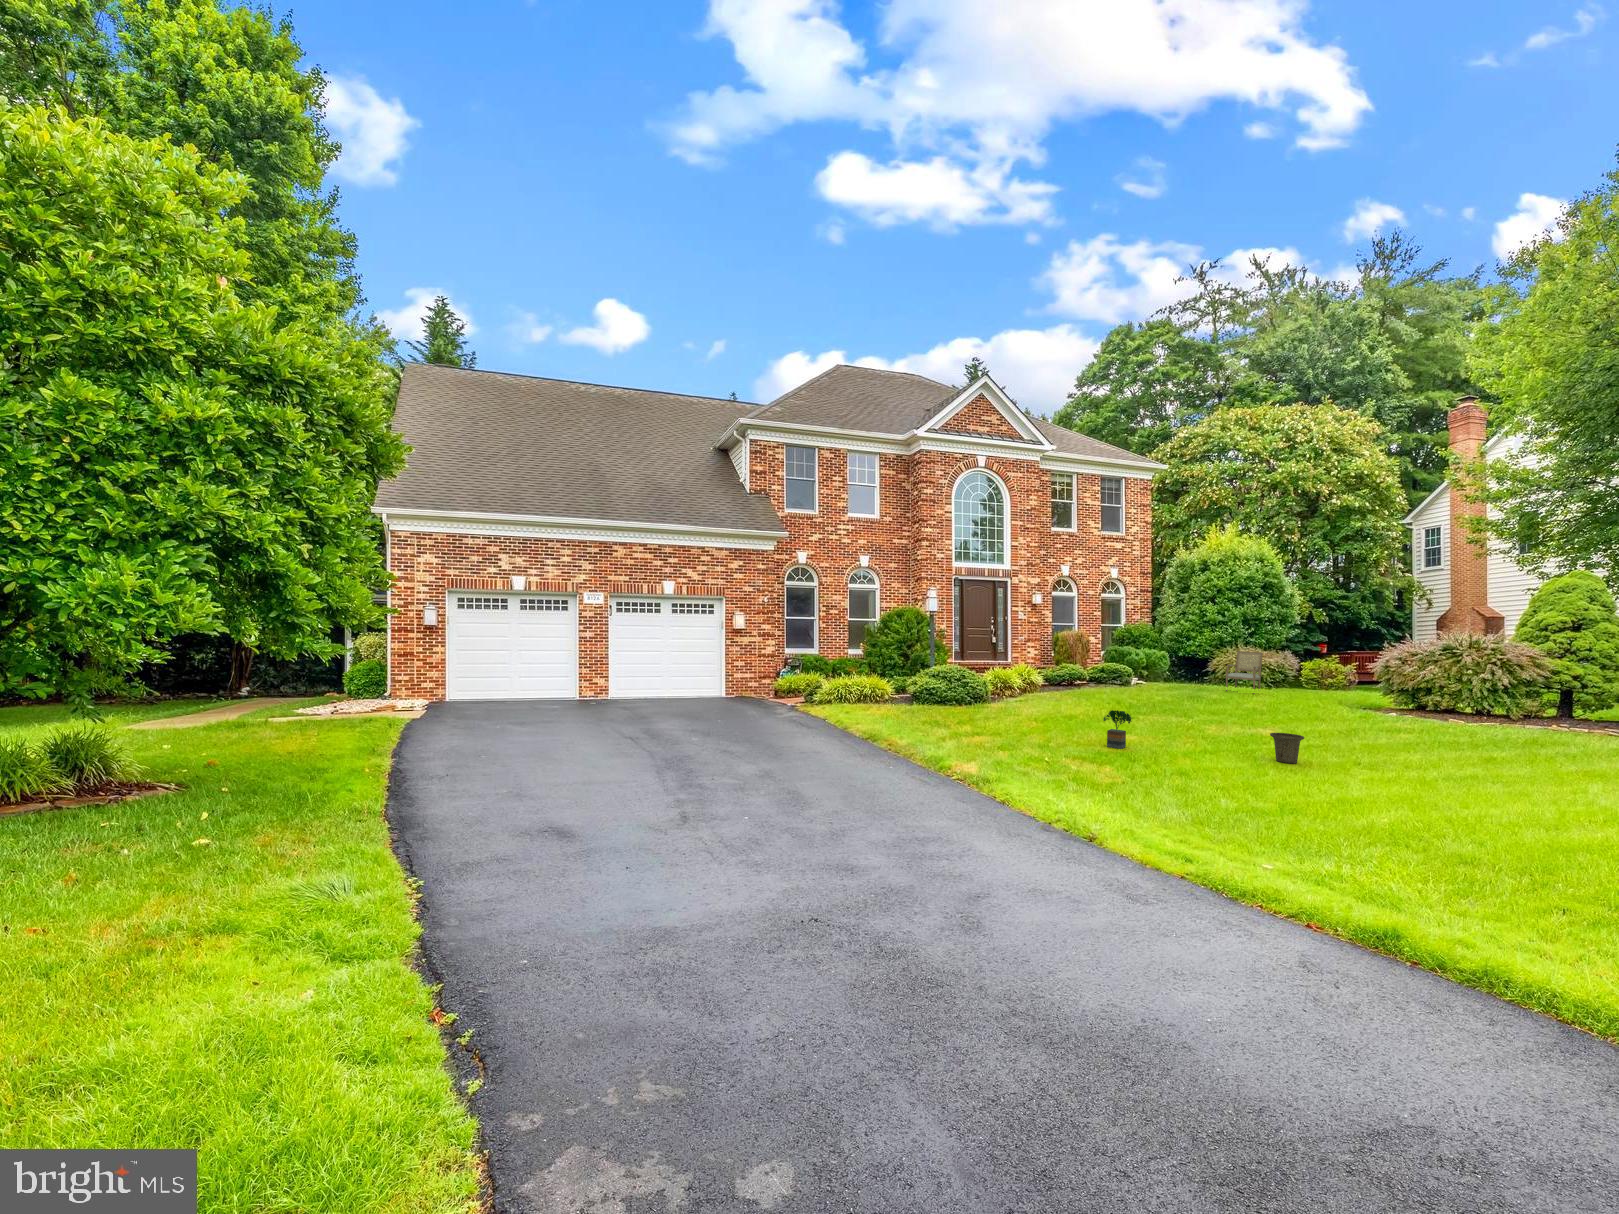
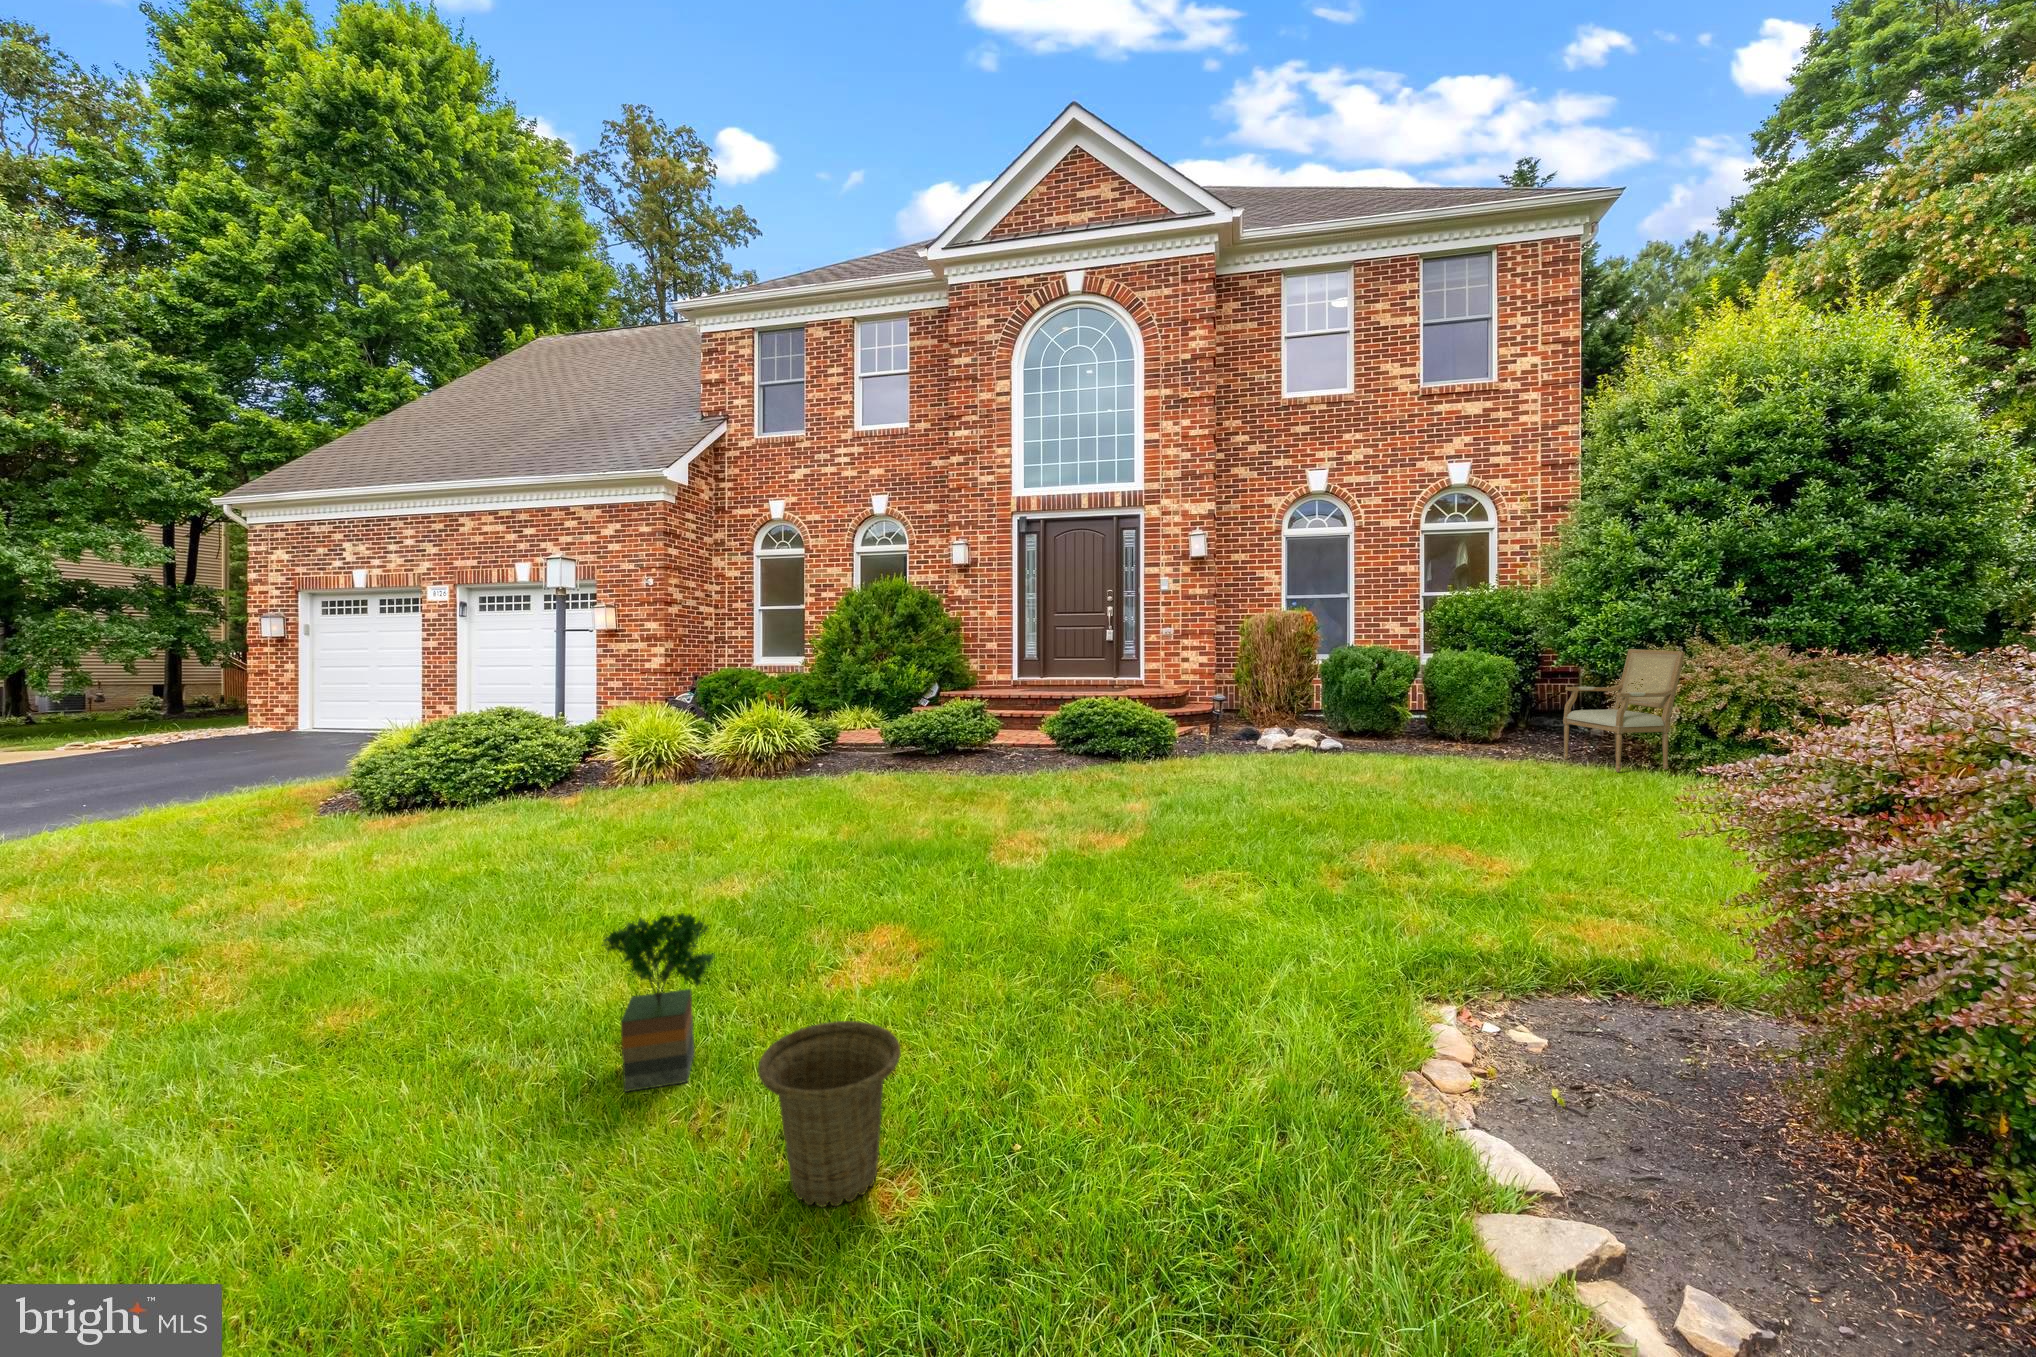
potted tree: present [1104,710,1132,749] -> present [602,913,713,1092]
basket: present [1270,733,1304,764] -> present [758,1021,901,1207]

